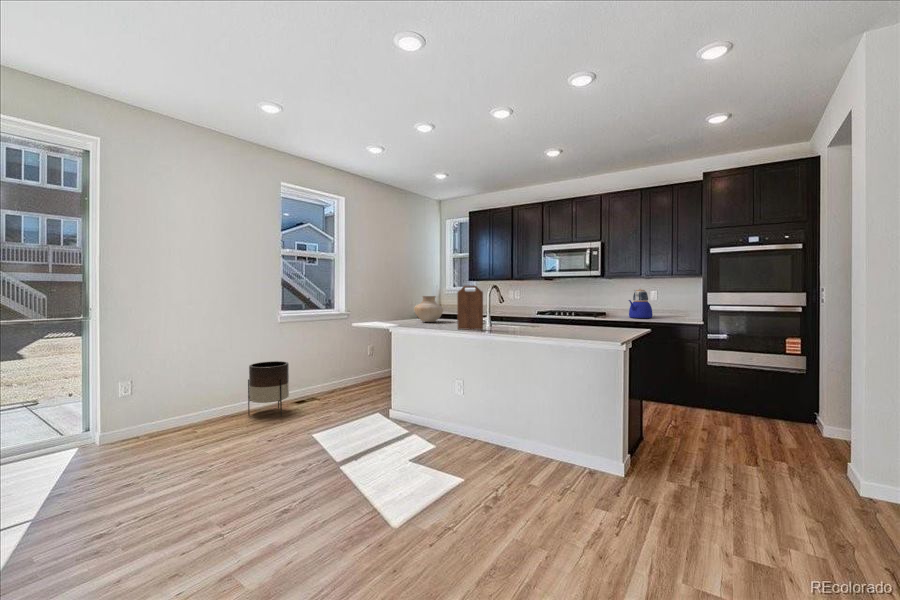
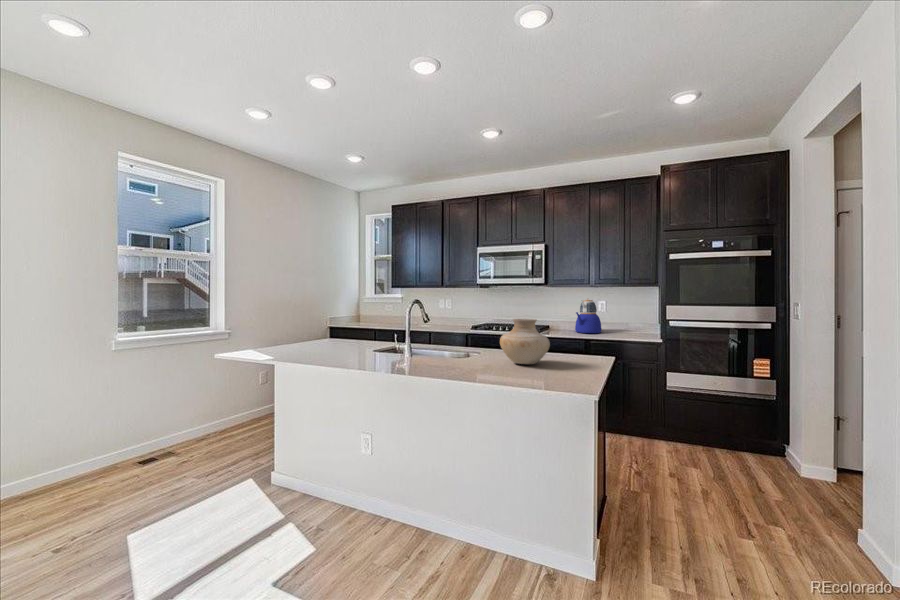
cutting board: present [457,285,483,330] -> none [362,300,398,361]
vase: present [414,296,443,322] -> present [500,319,550,364]
planter: present [248,361,289,416] -> none [53,405,125,491]

